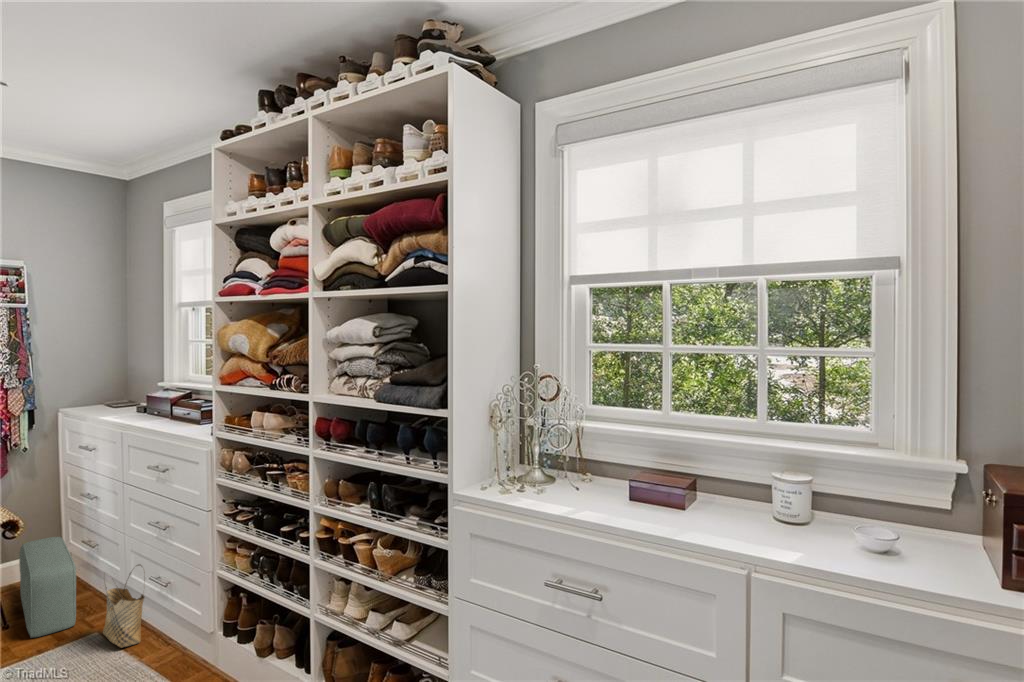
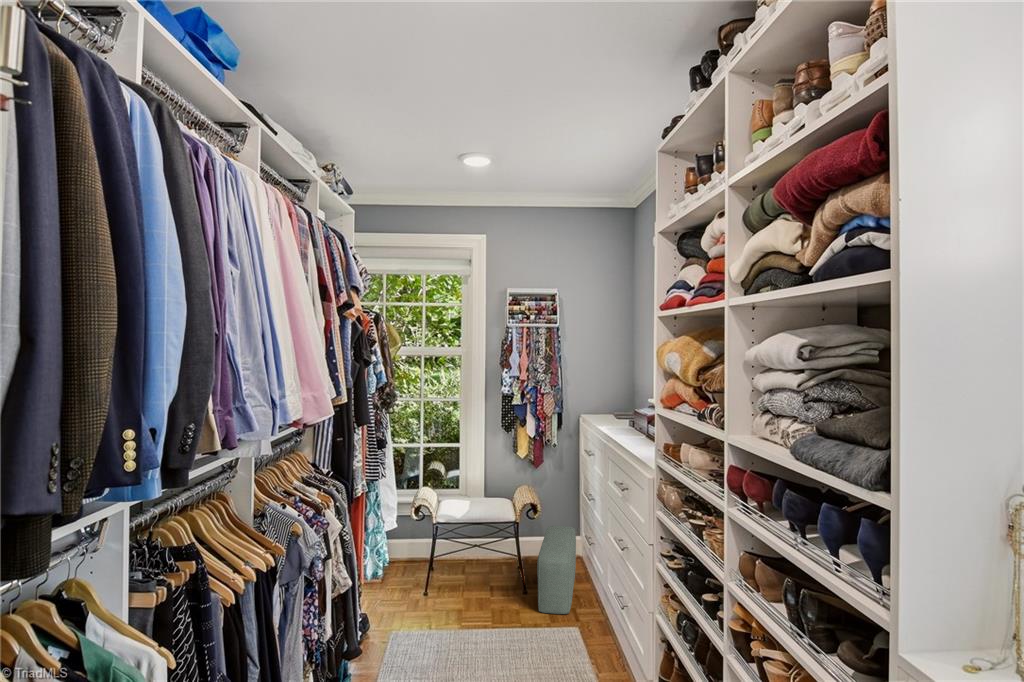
woven basket: present [103,565,144,647] -> none [581,575,613,656]

